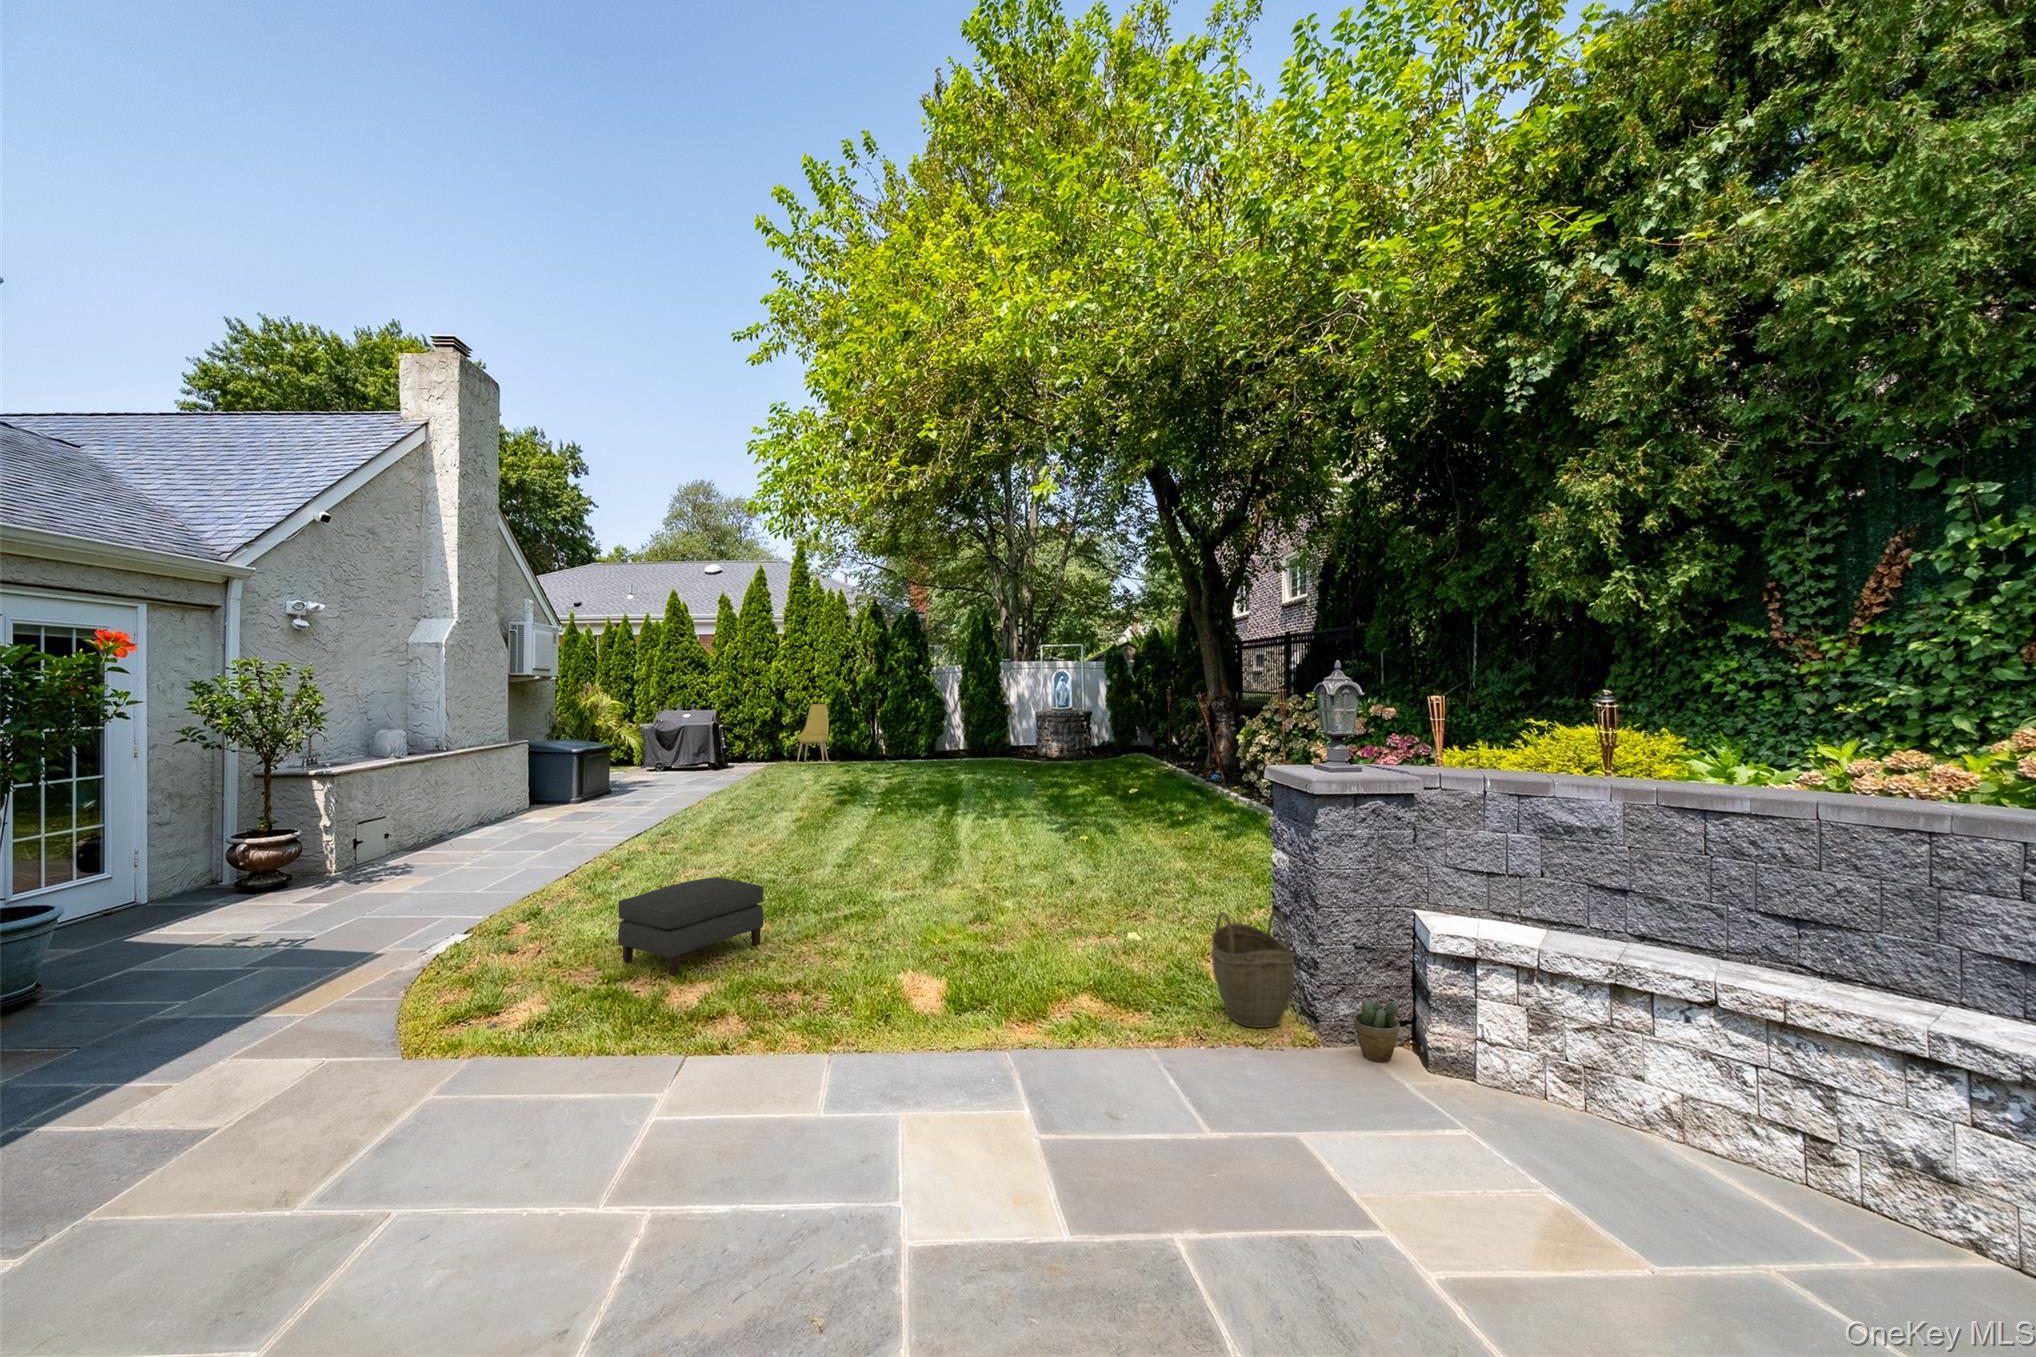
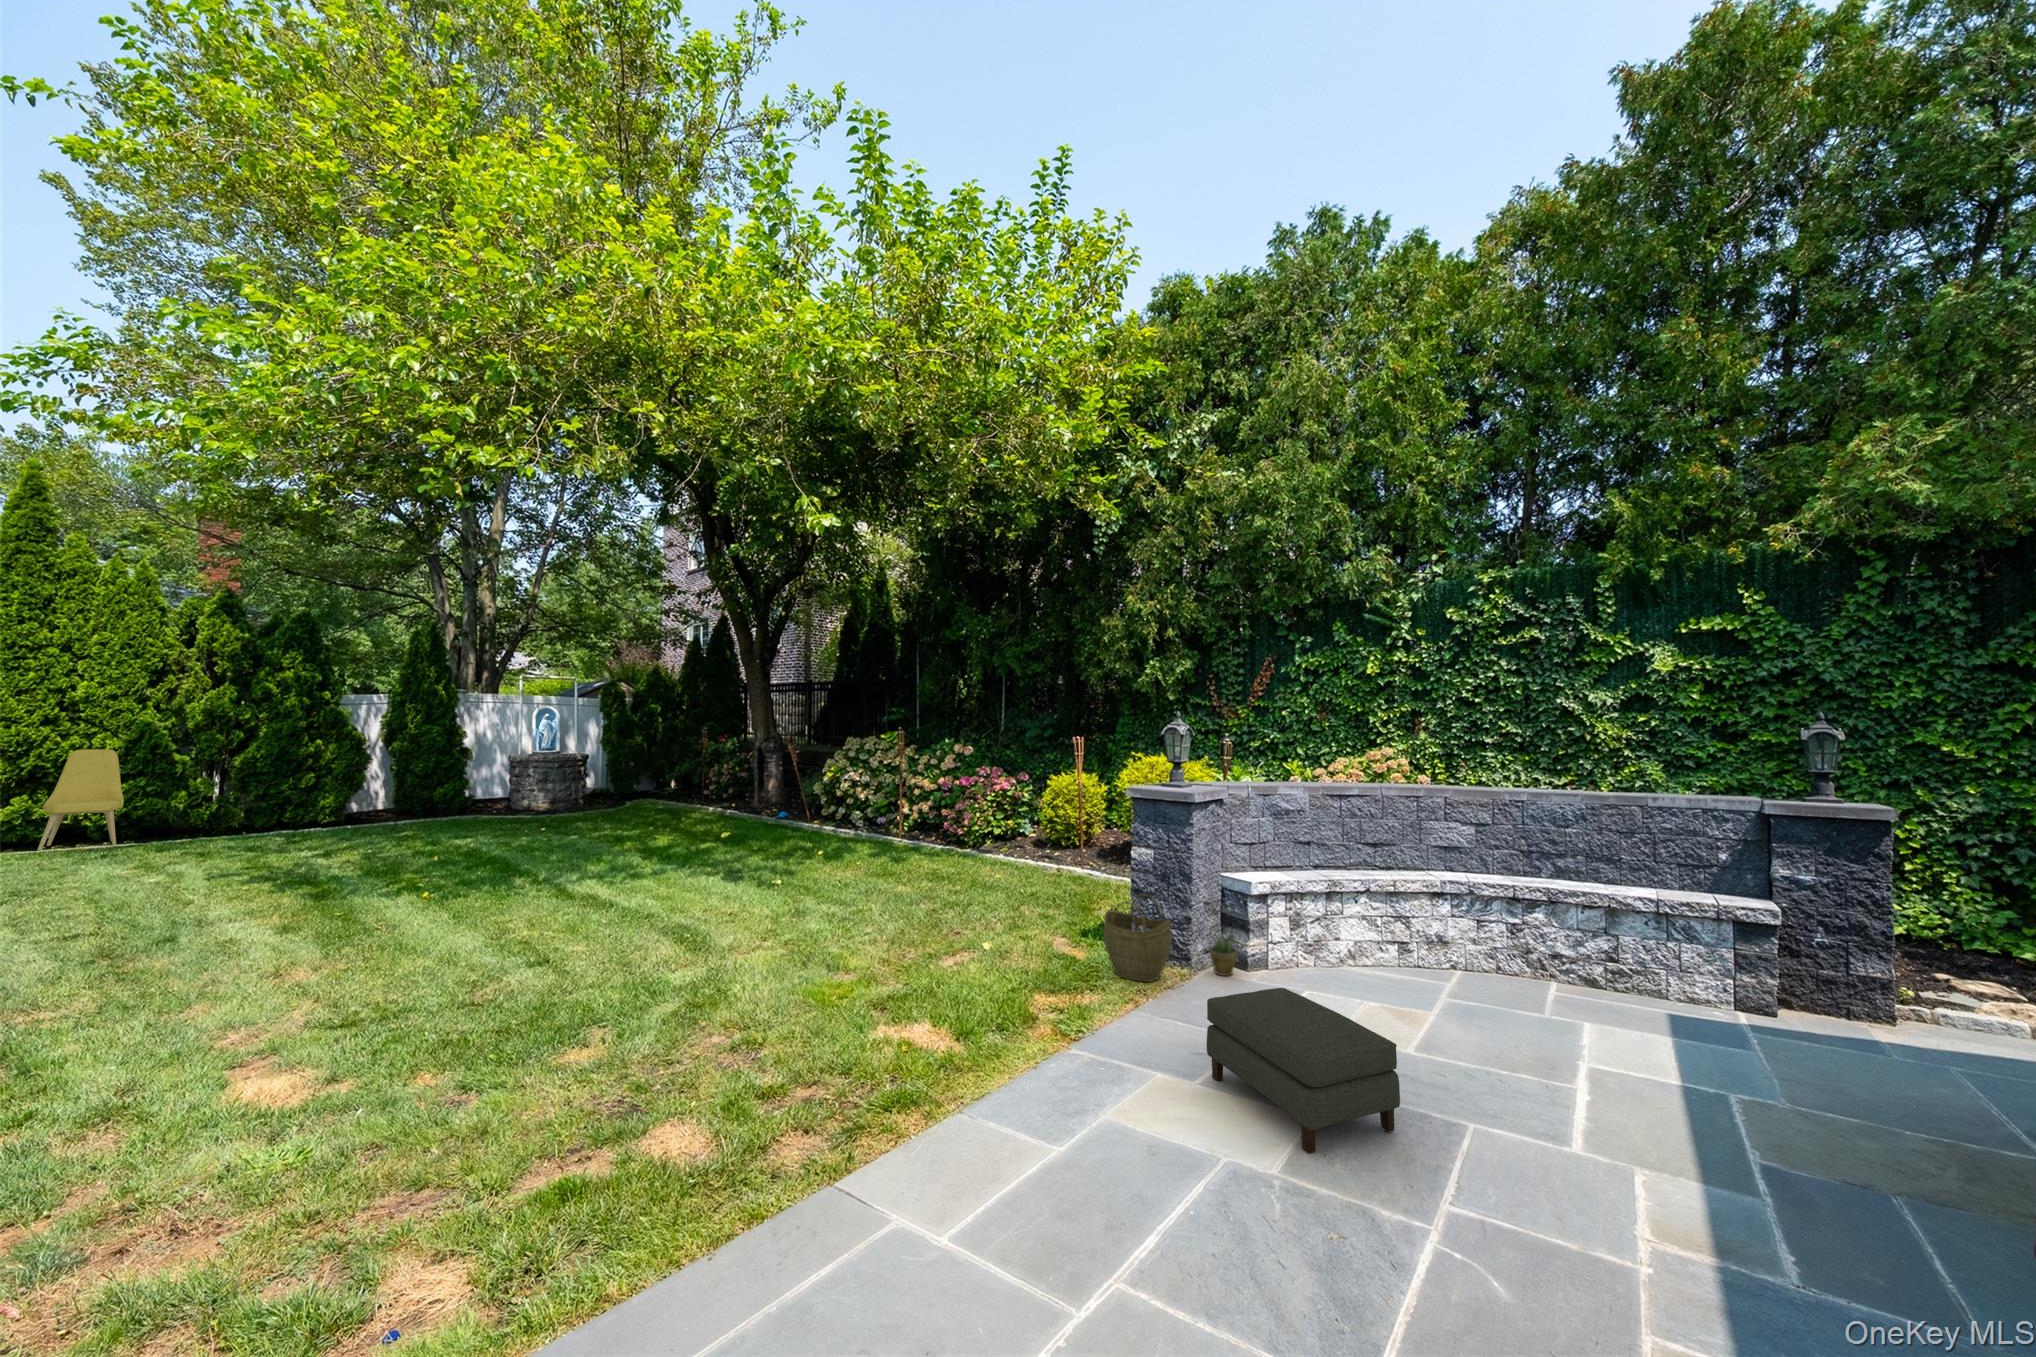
ottoman: present [618,878,764,975] -> present [1207,988,1400,1153]

